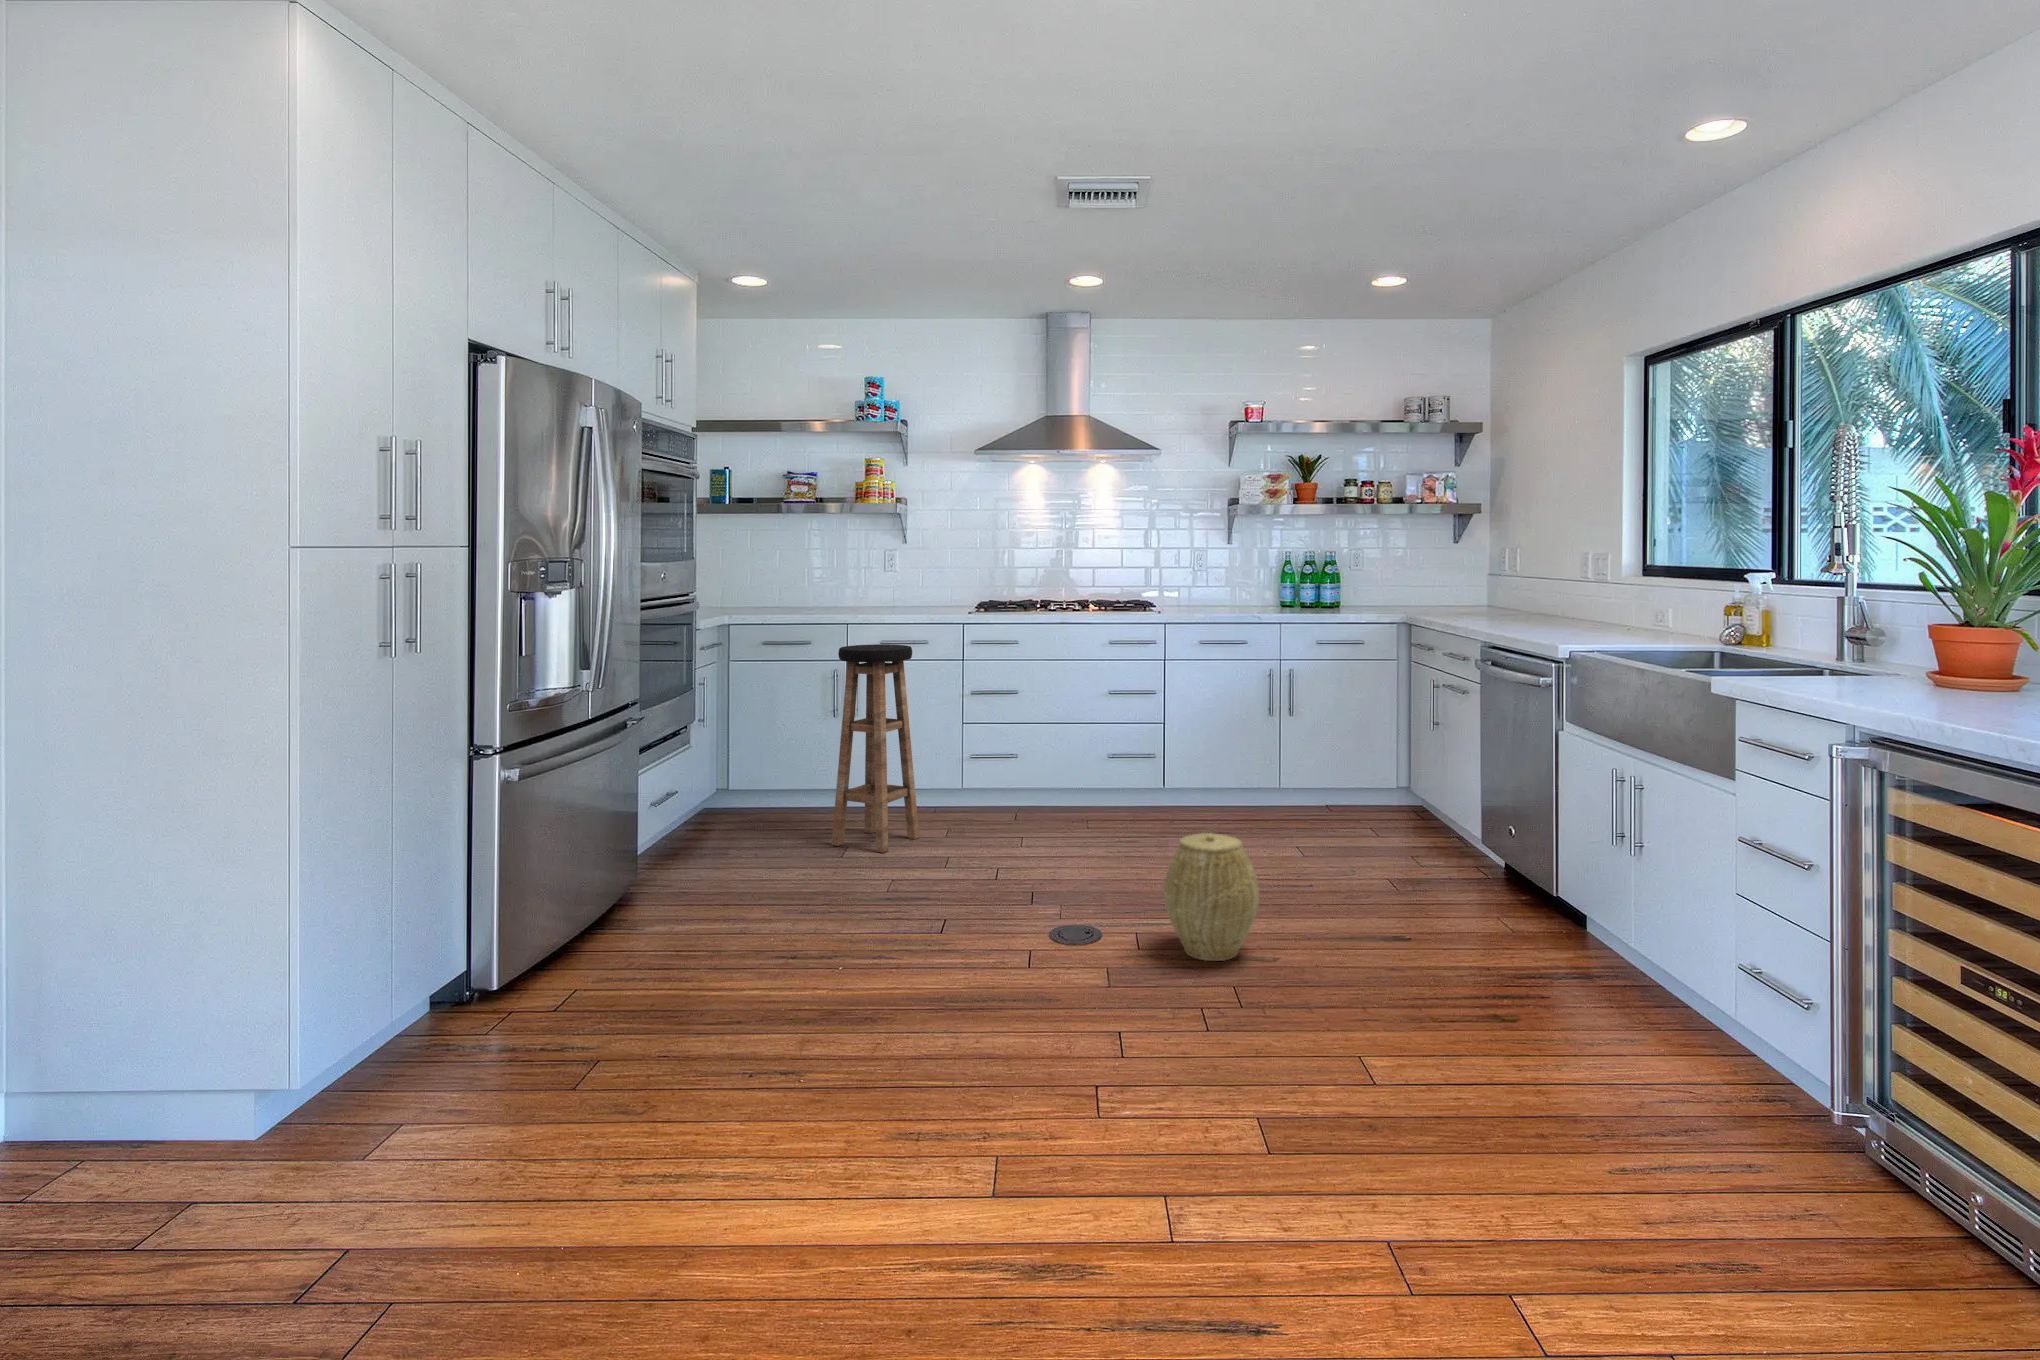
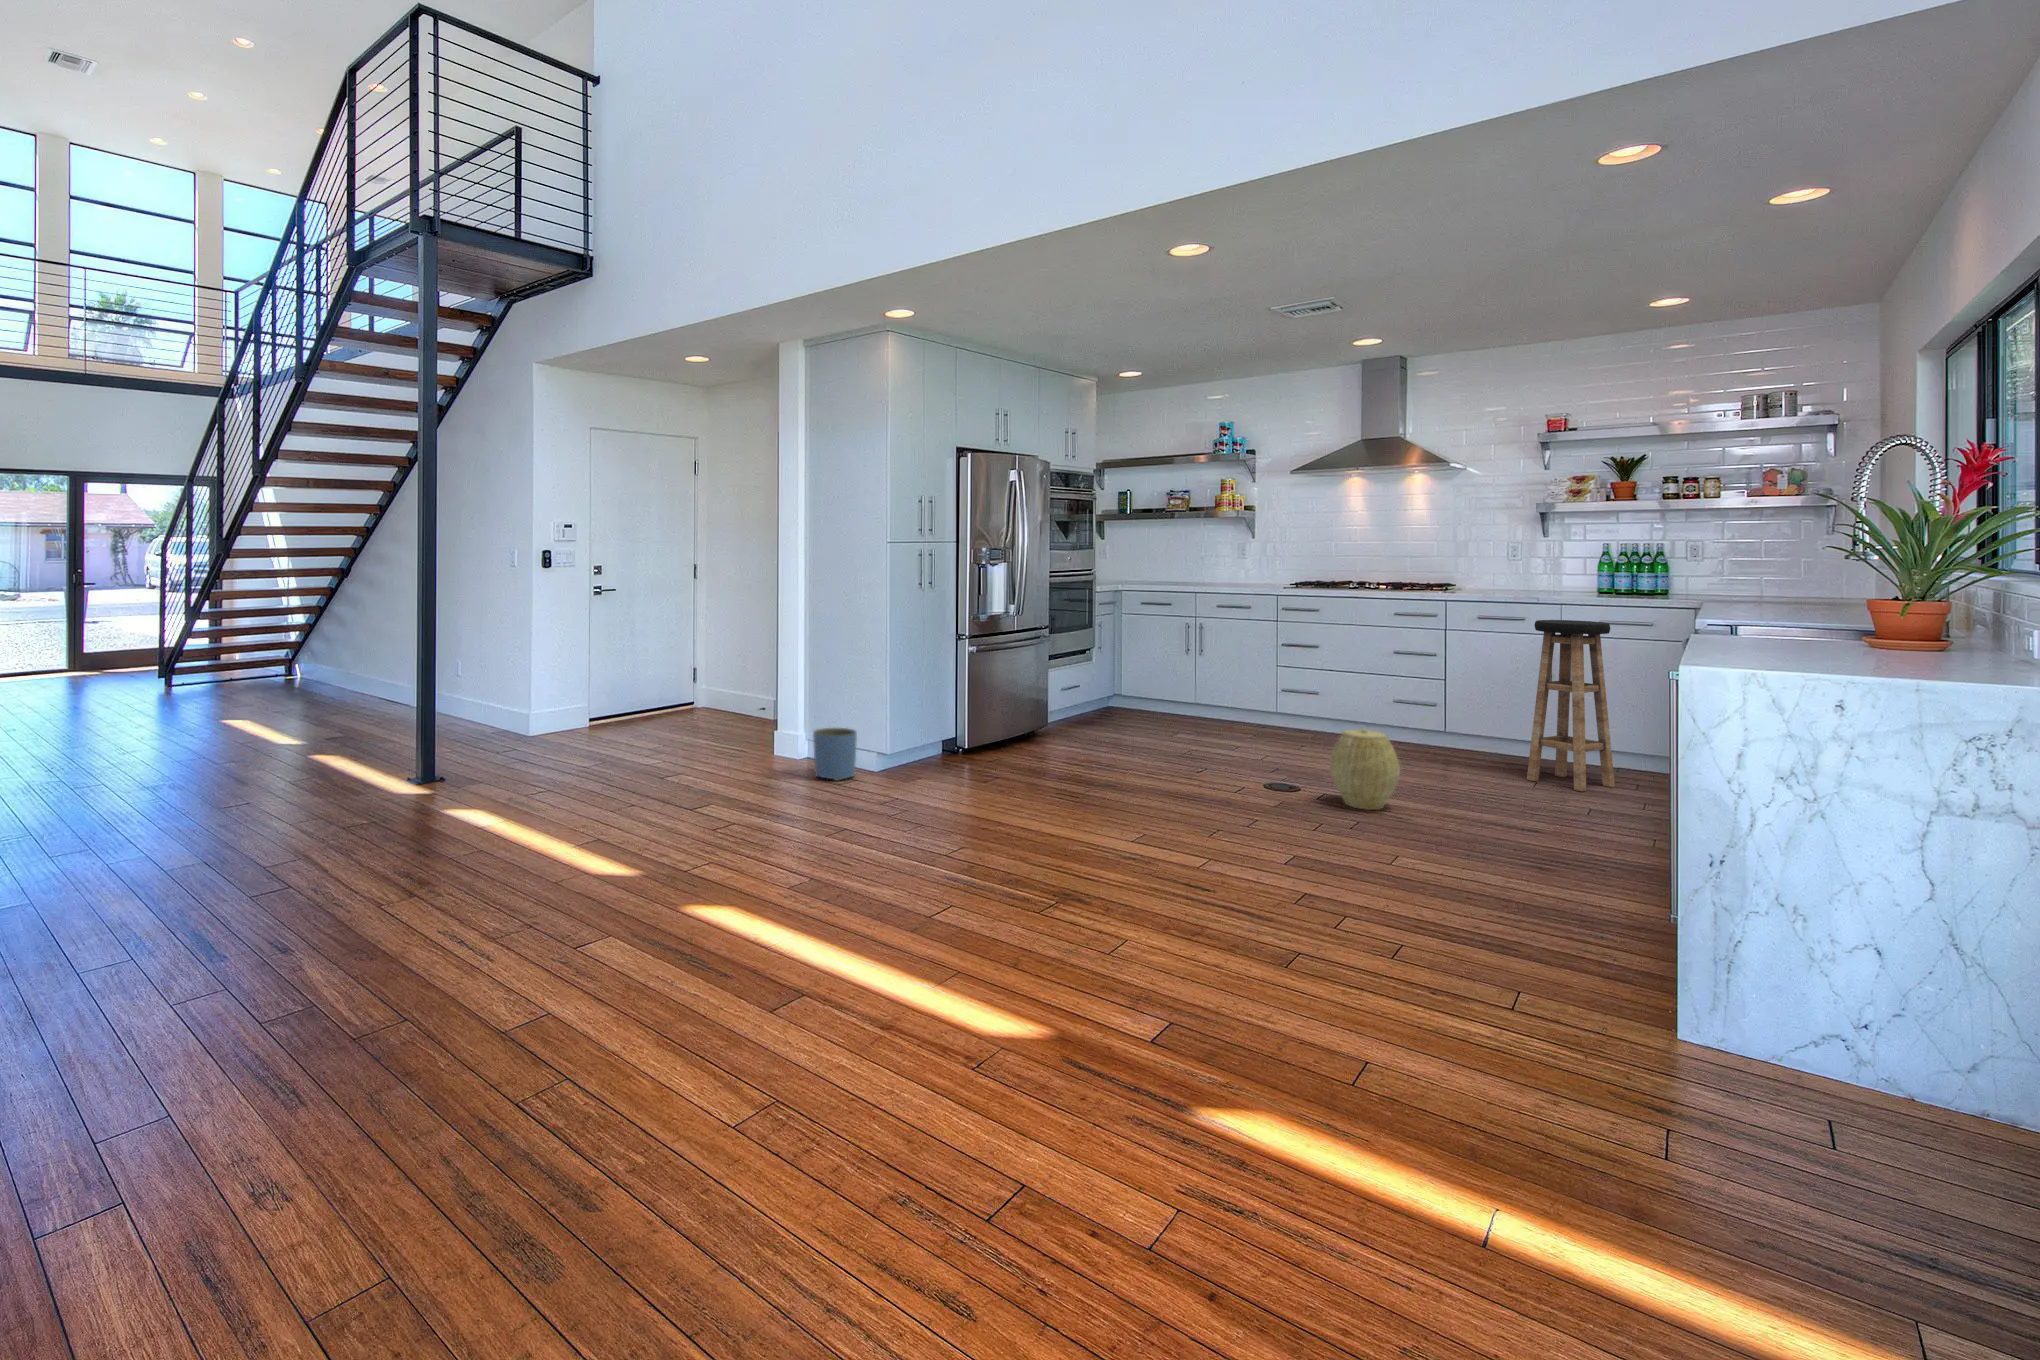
bar stool: present [832,644,919,853] -> present [1527,620,1615,791]
planter: none [53,1035,209,1208] -> present [813,728,857,781]

